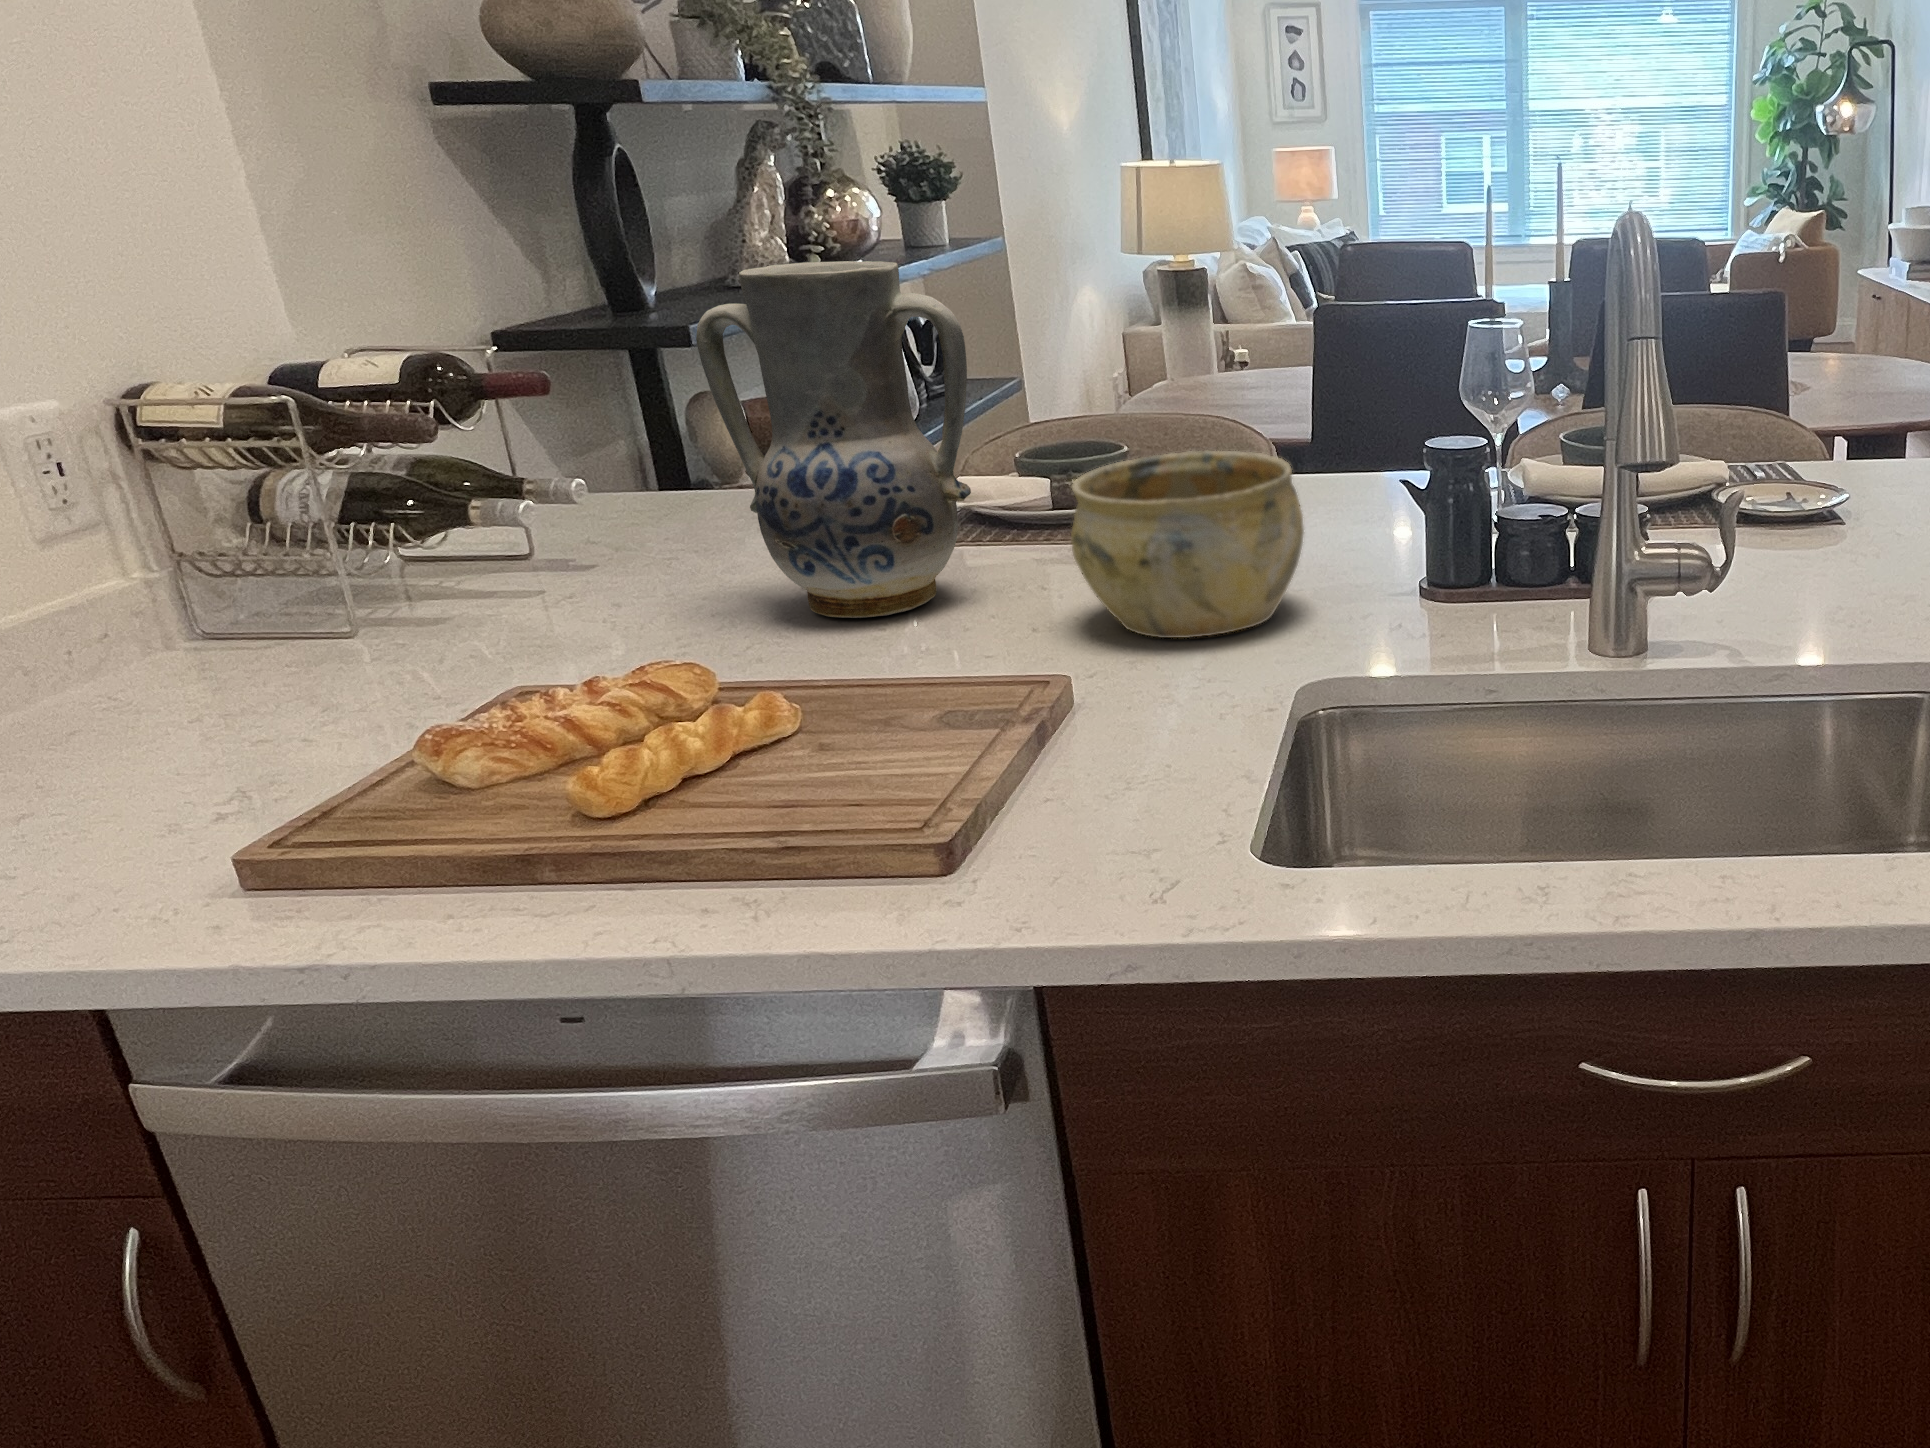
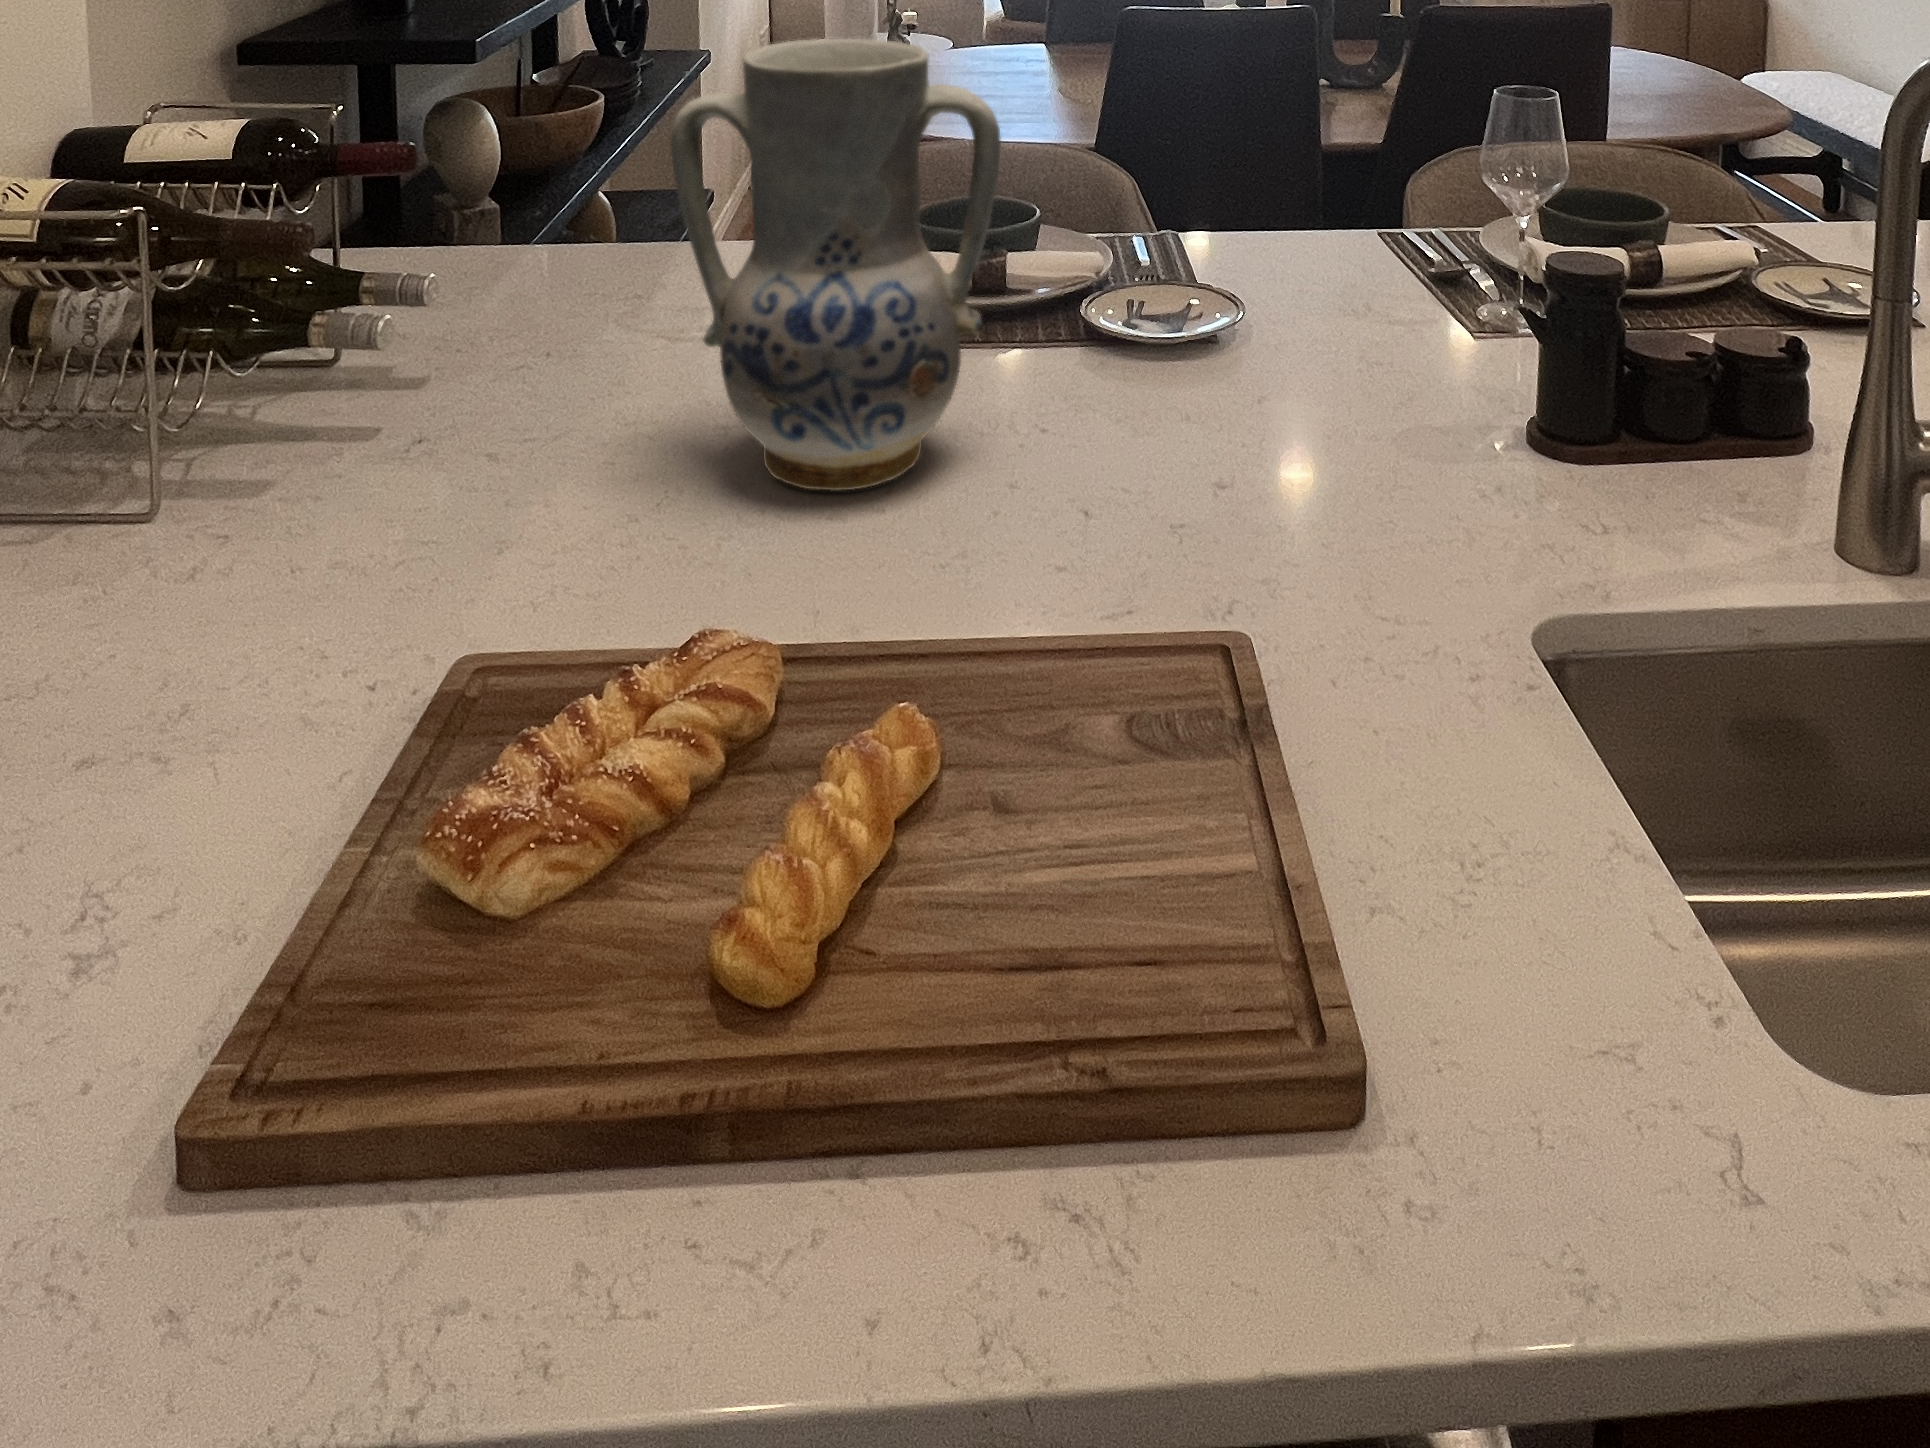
ceramic bowl: present [1071,450,1304,638] -> none [1140,270,1429,535]

